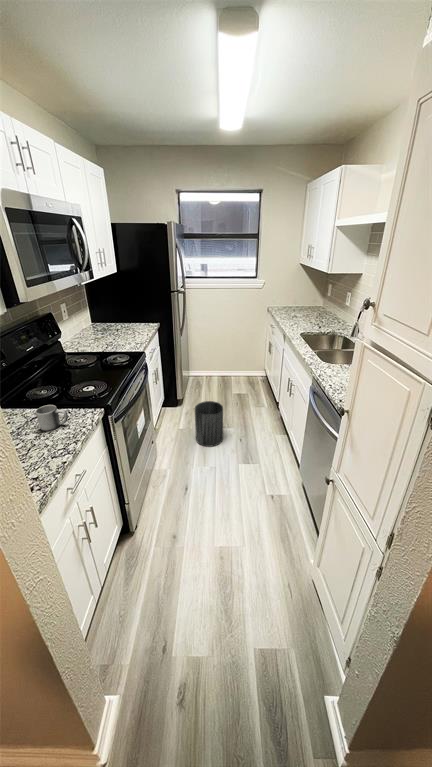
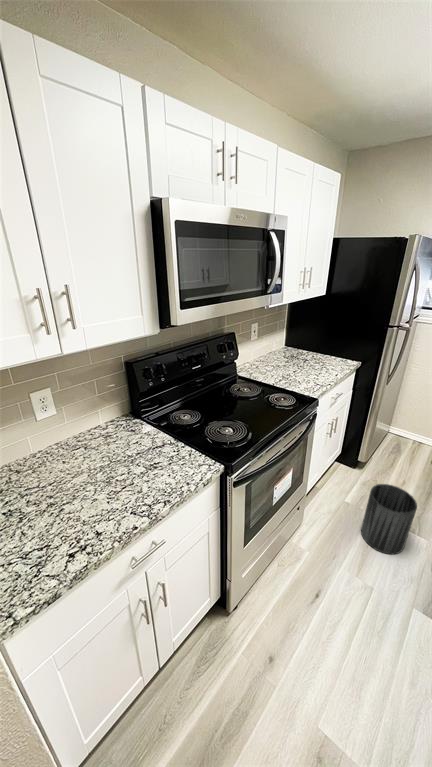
mug: present [36,405,68,431] -> none [149,442,177,472]

